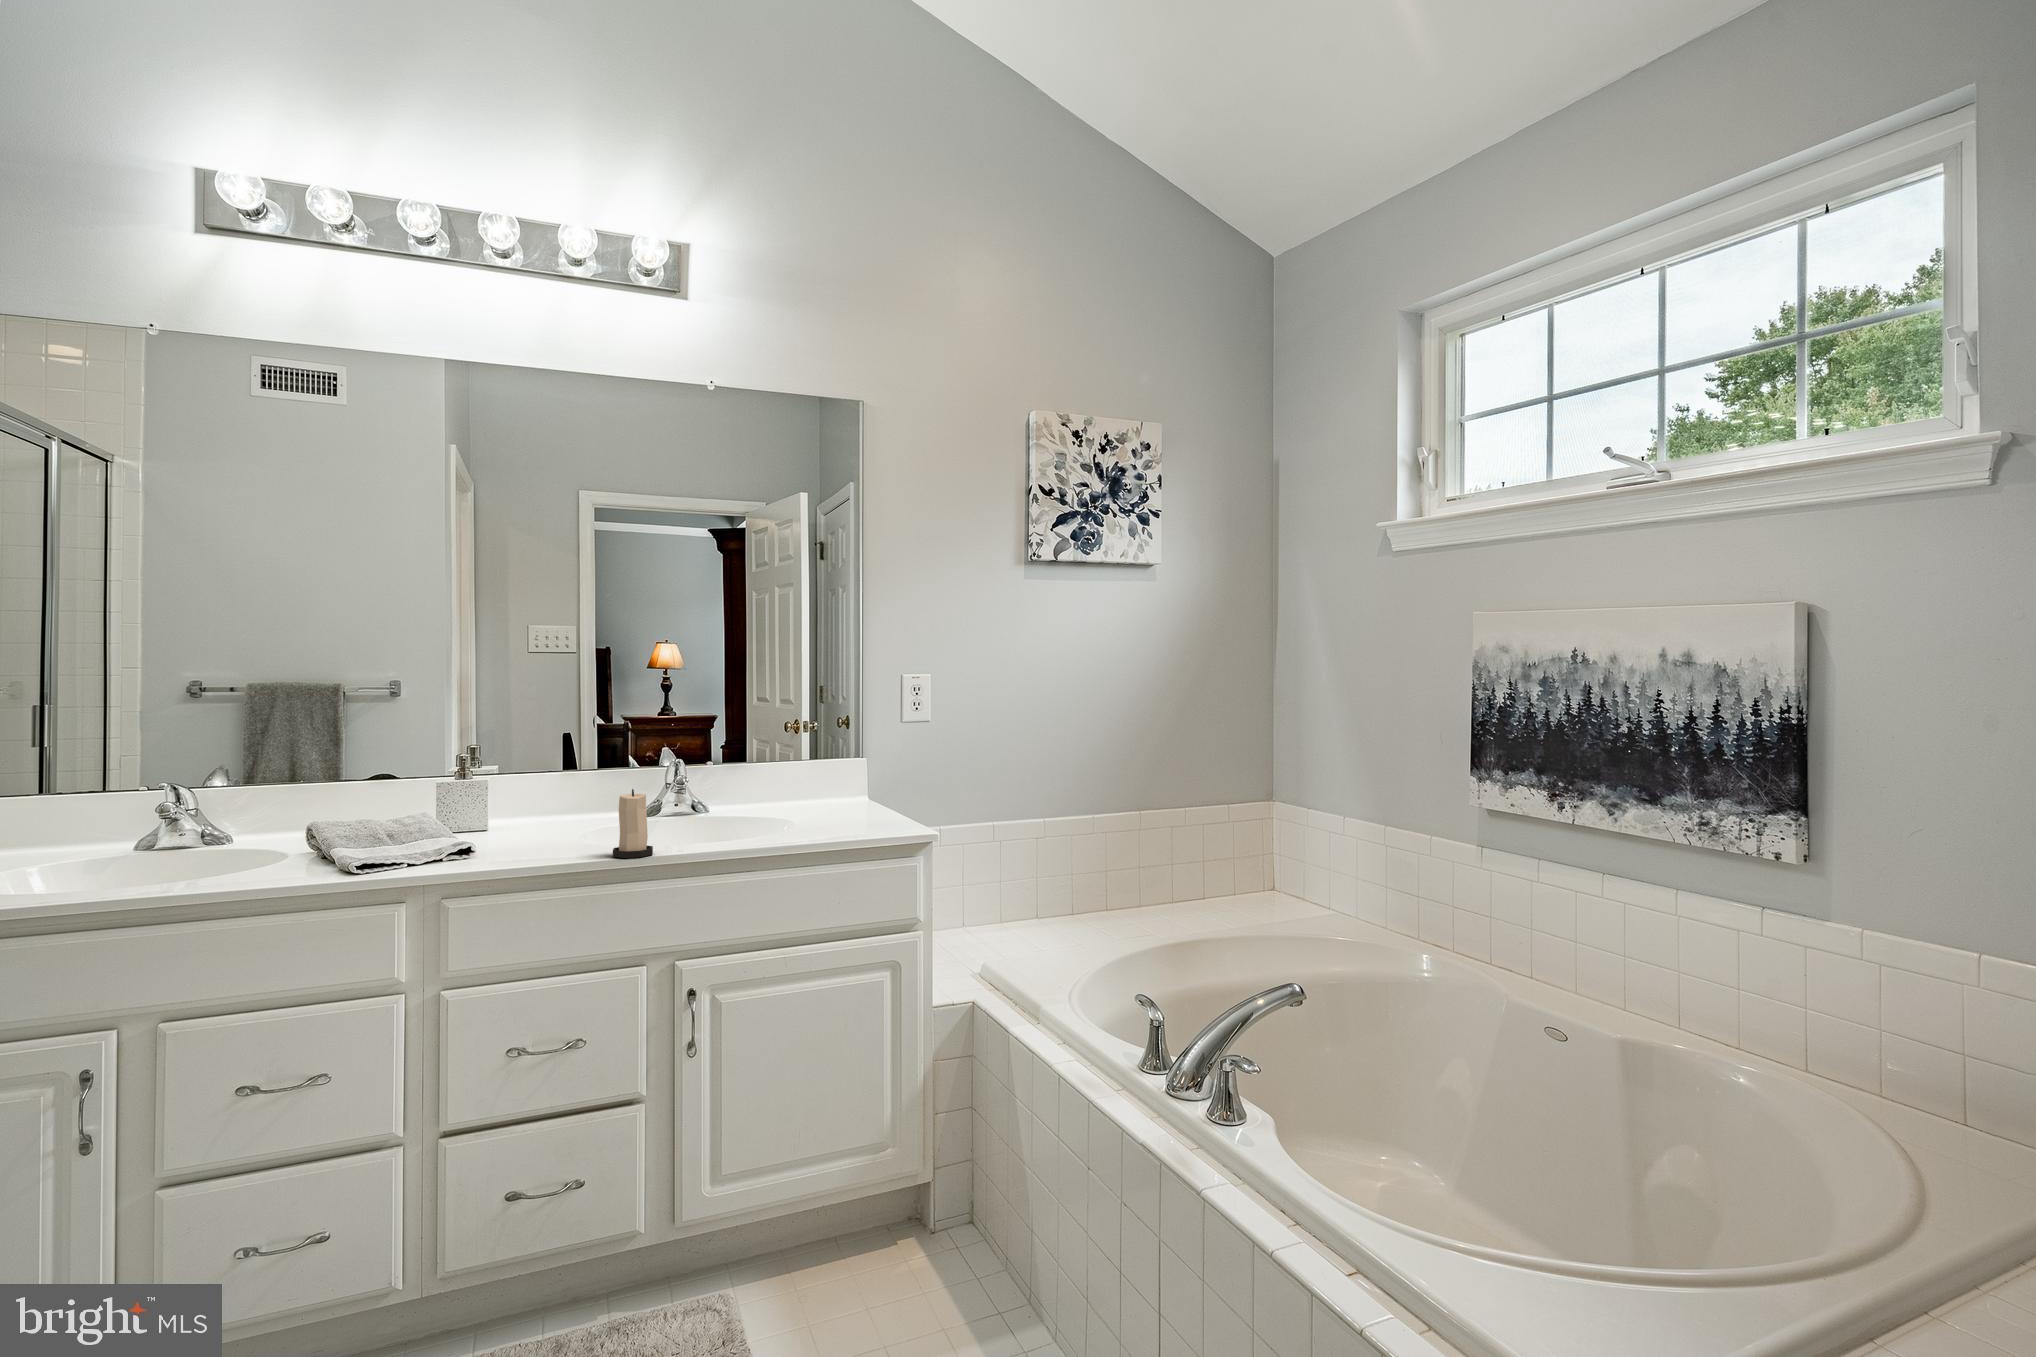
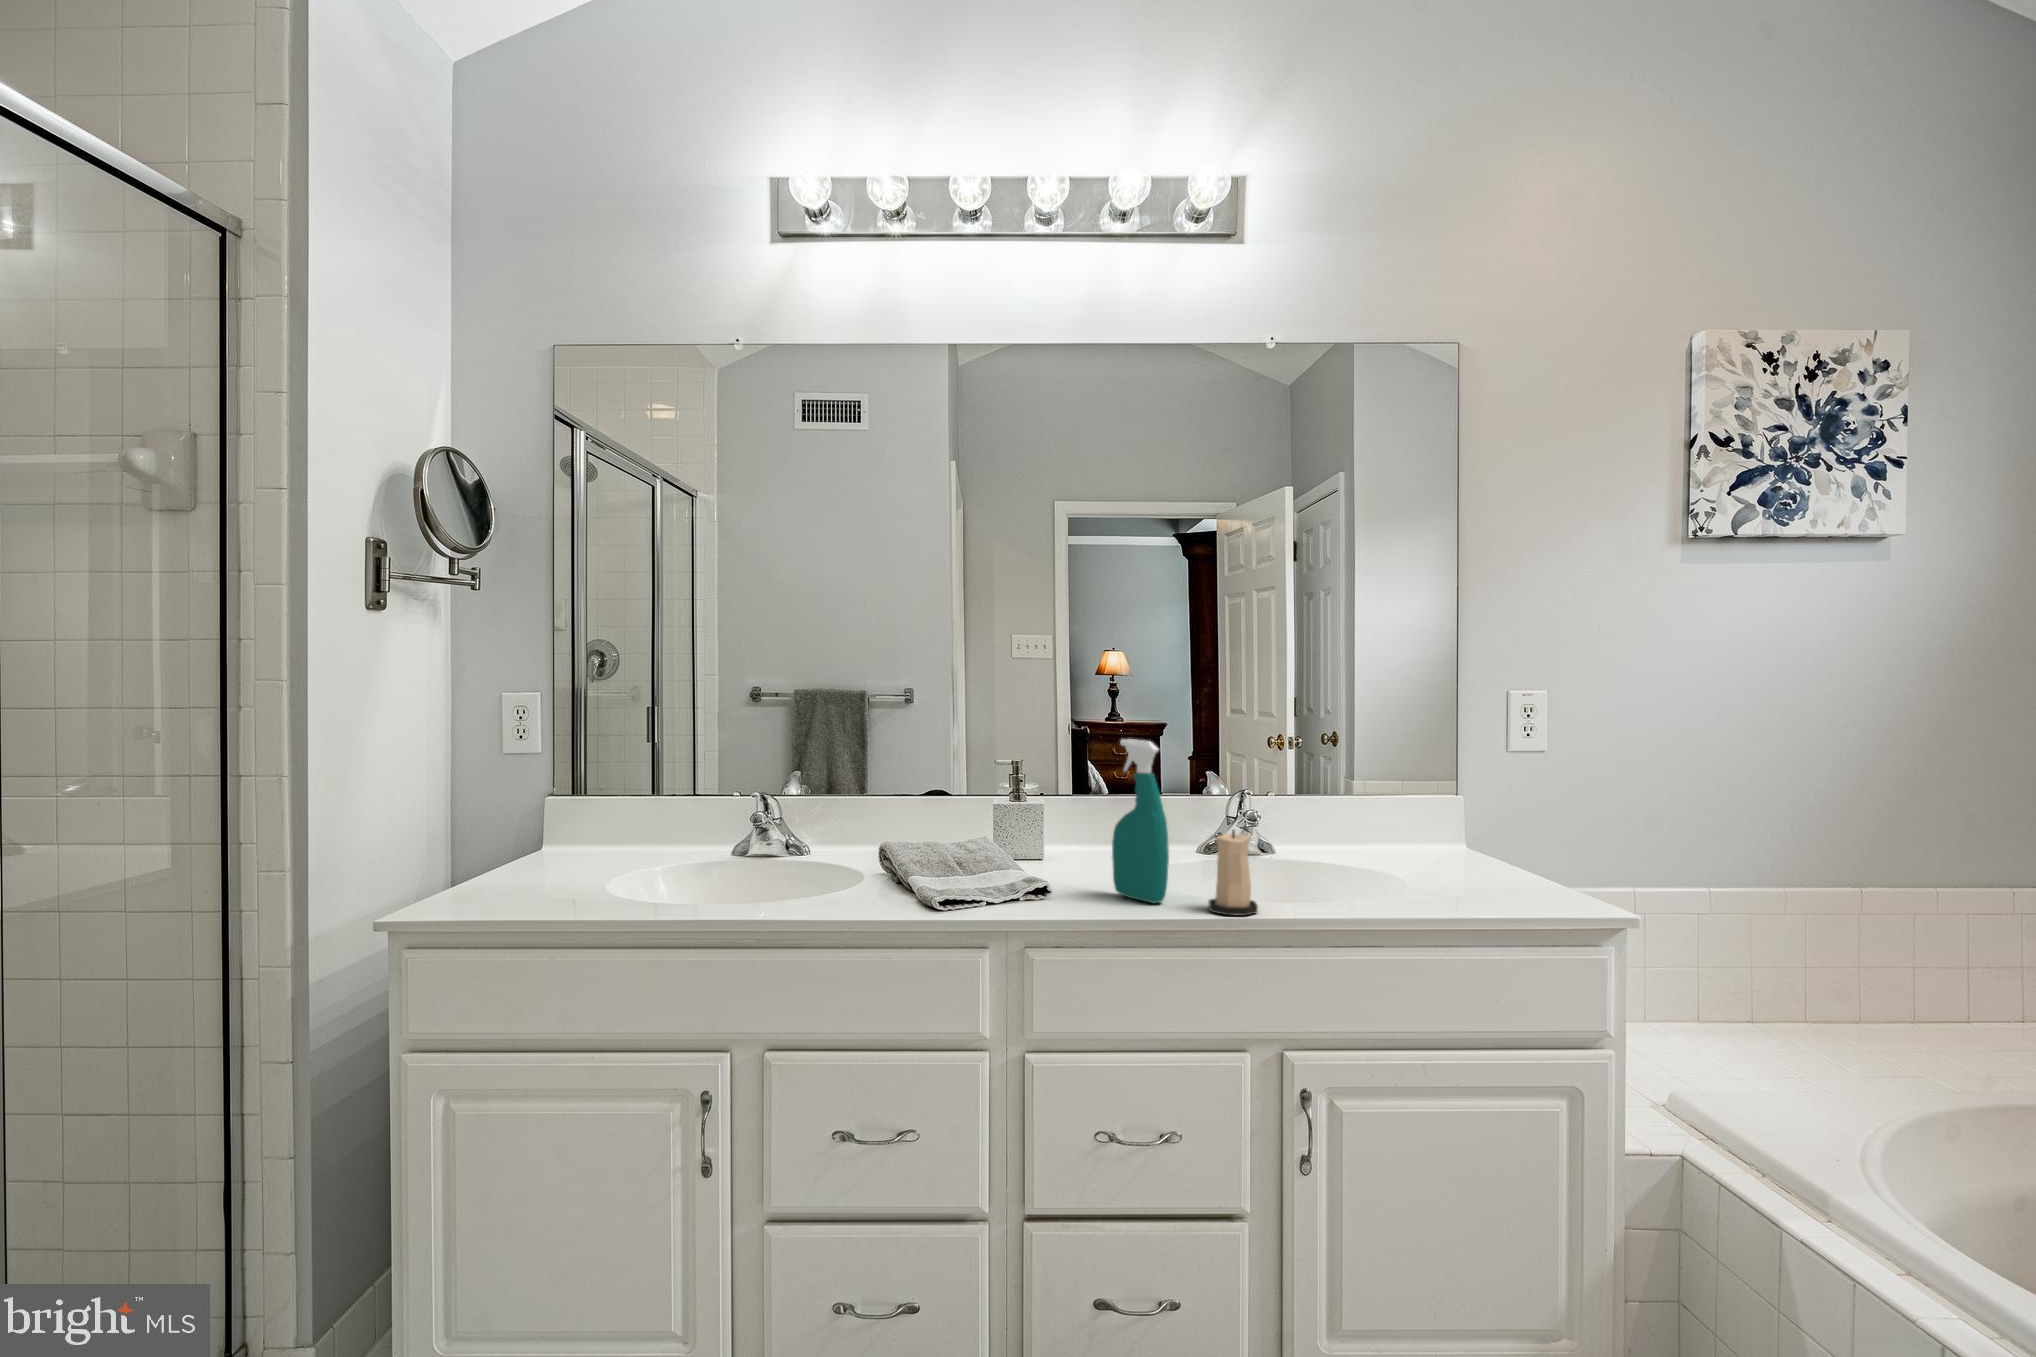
spray bottle: none [534,719,581,855] -> present [1112,739,1169,903]

